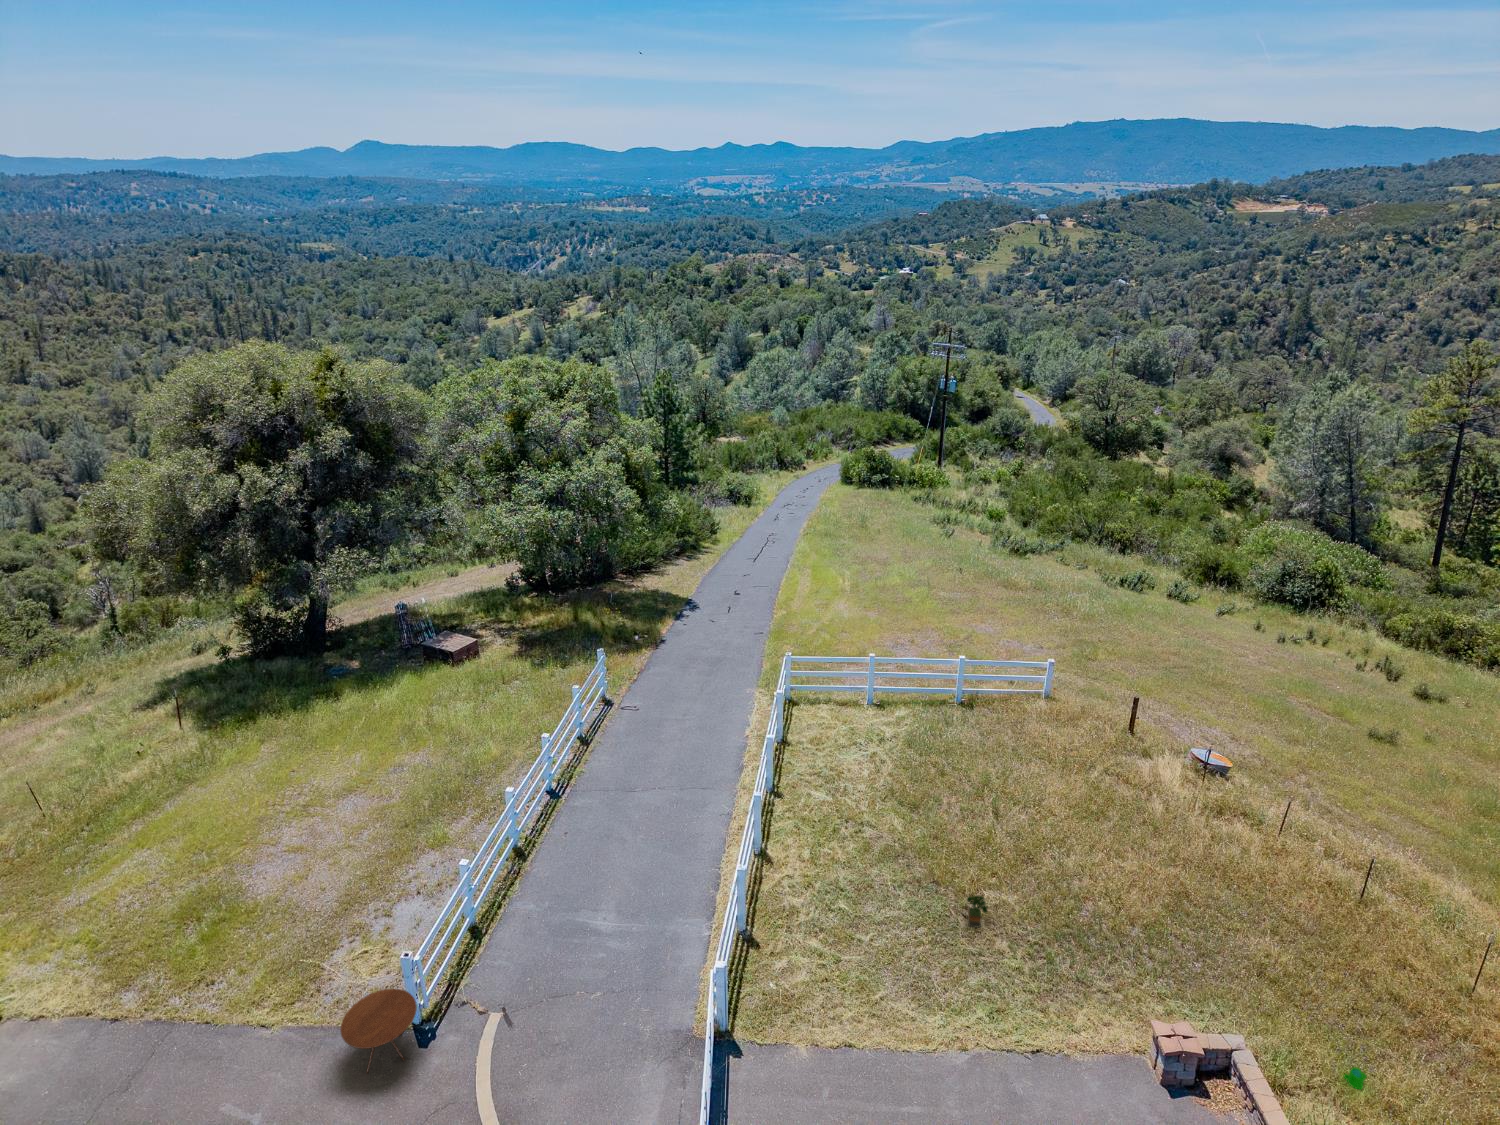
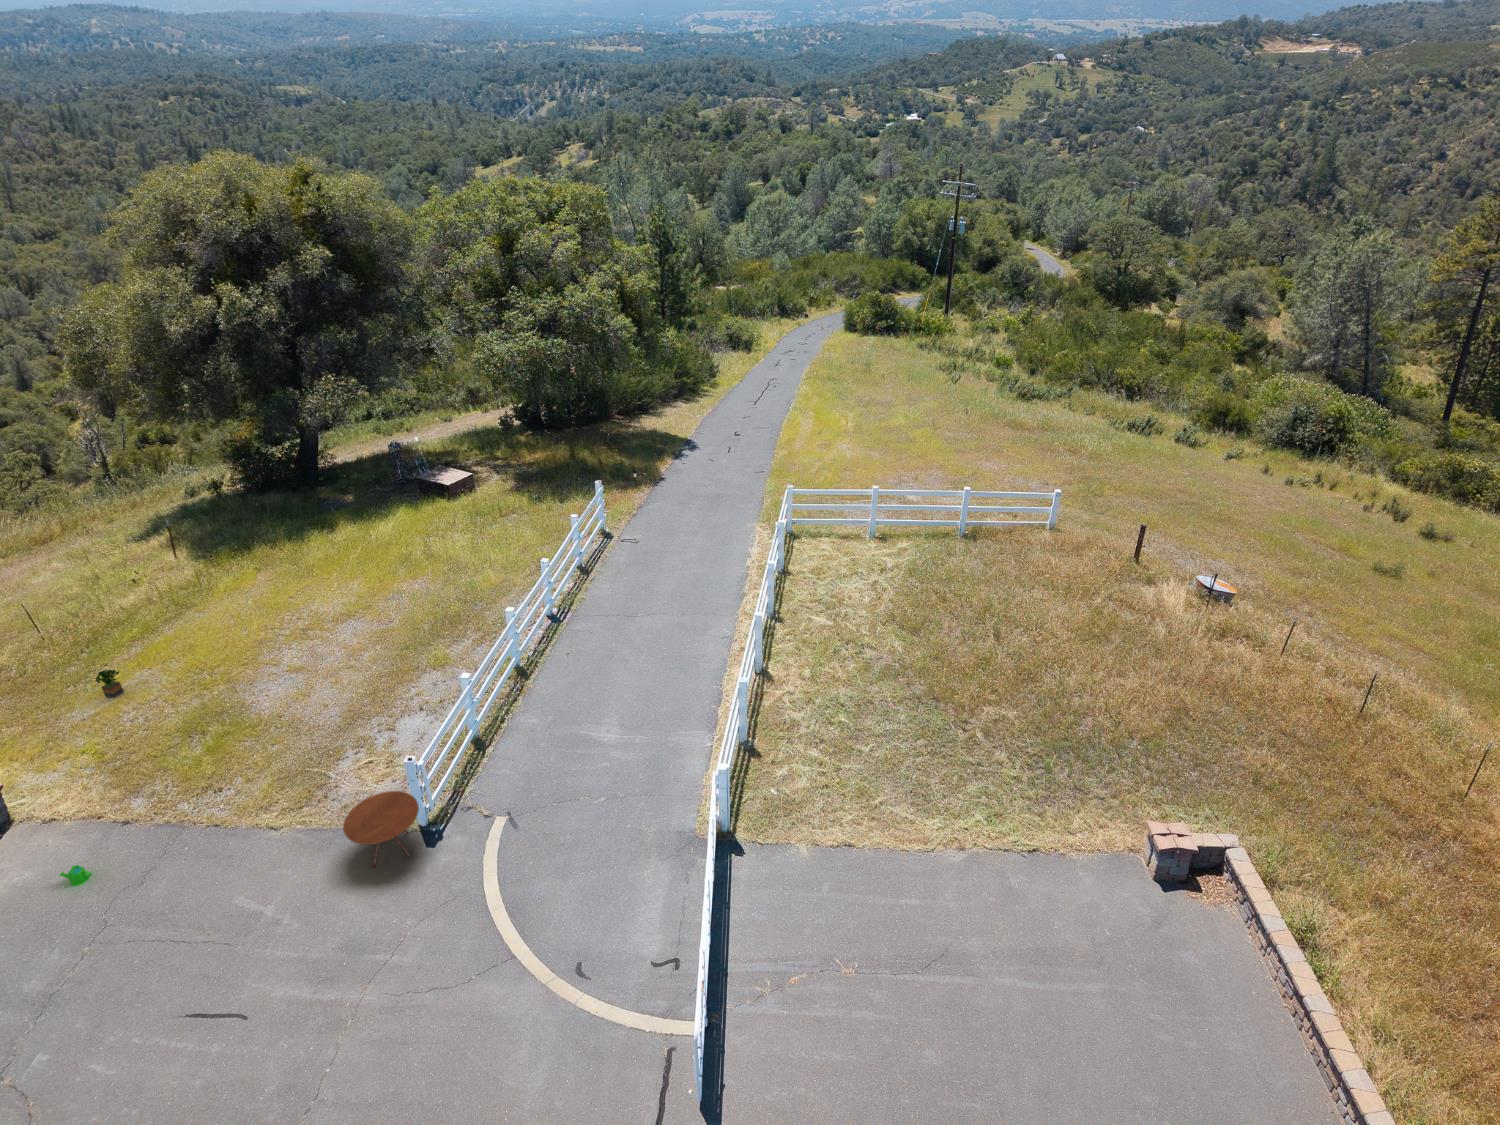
potted tree: present [967,895,988,927] -> present [96,670,124,698]
watering can: present [1344,1067,1367,1090] -> present [60,865,92,886]

